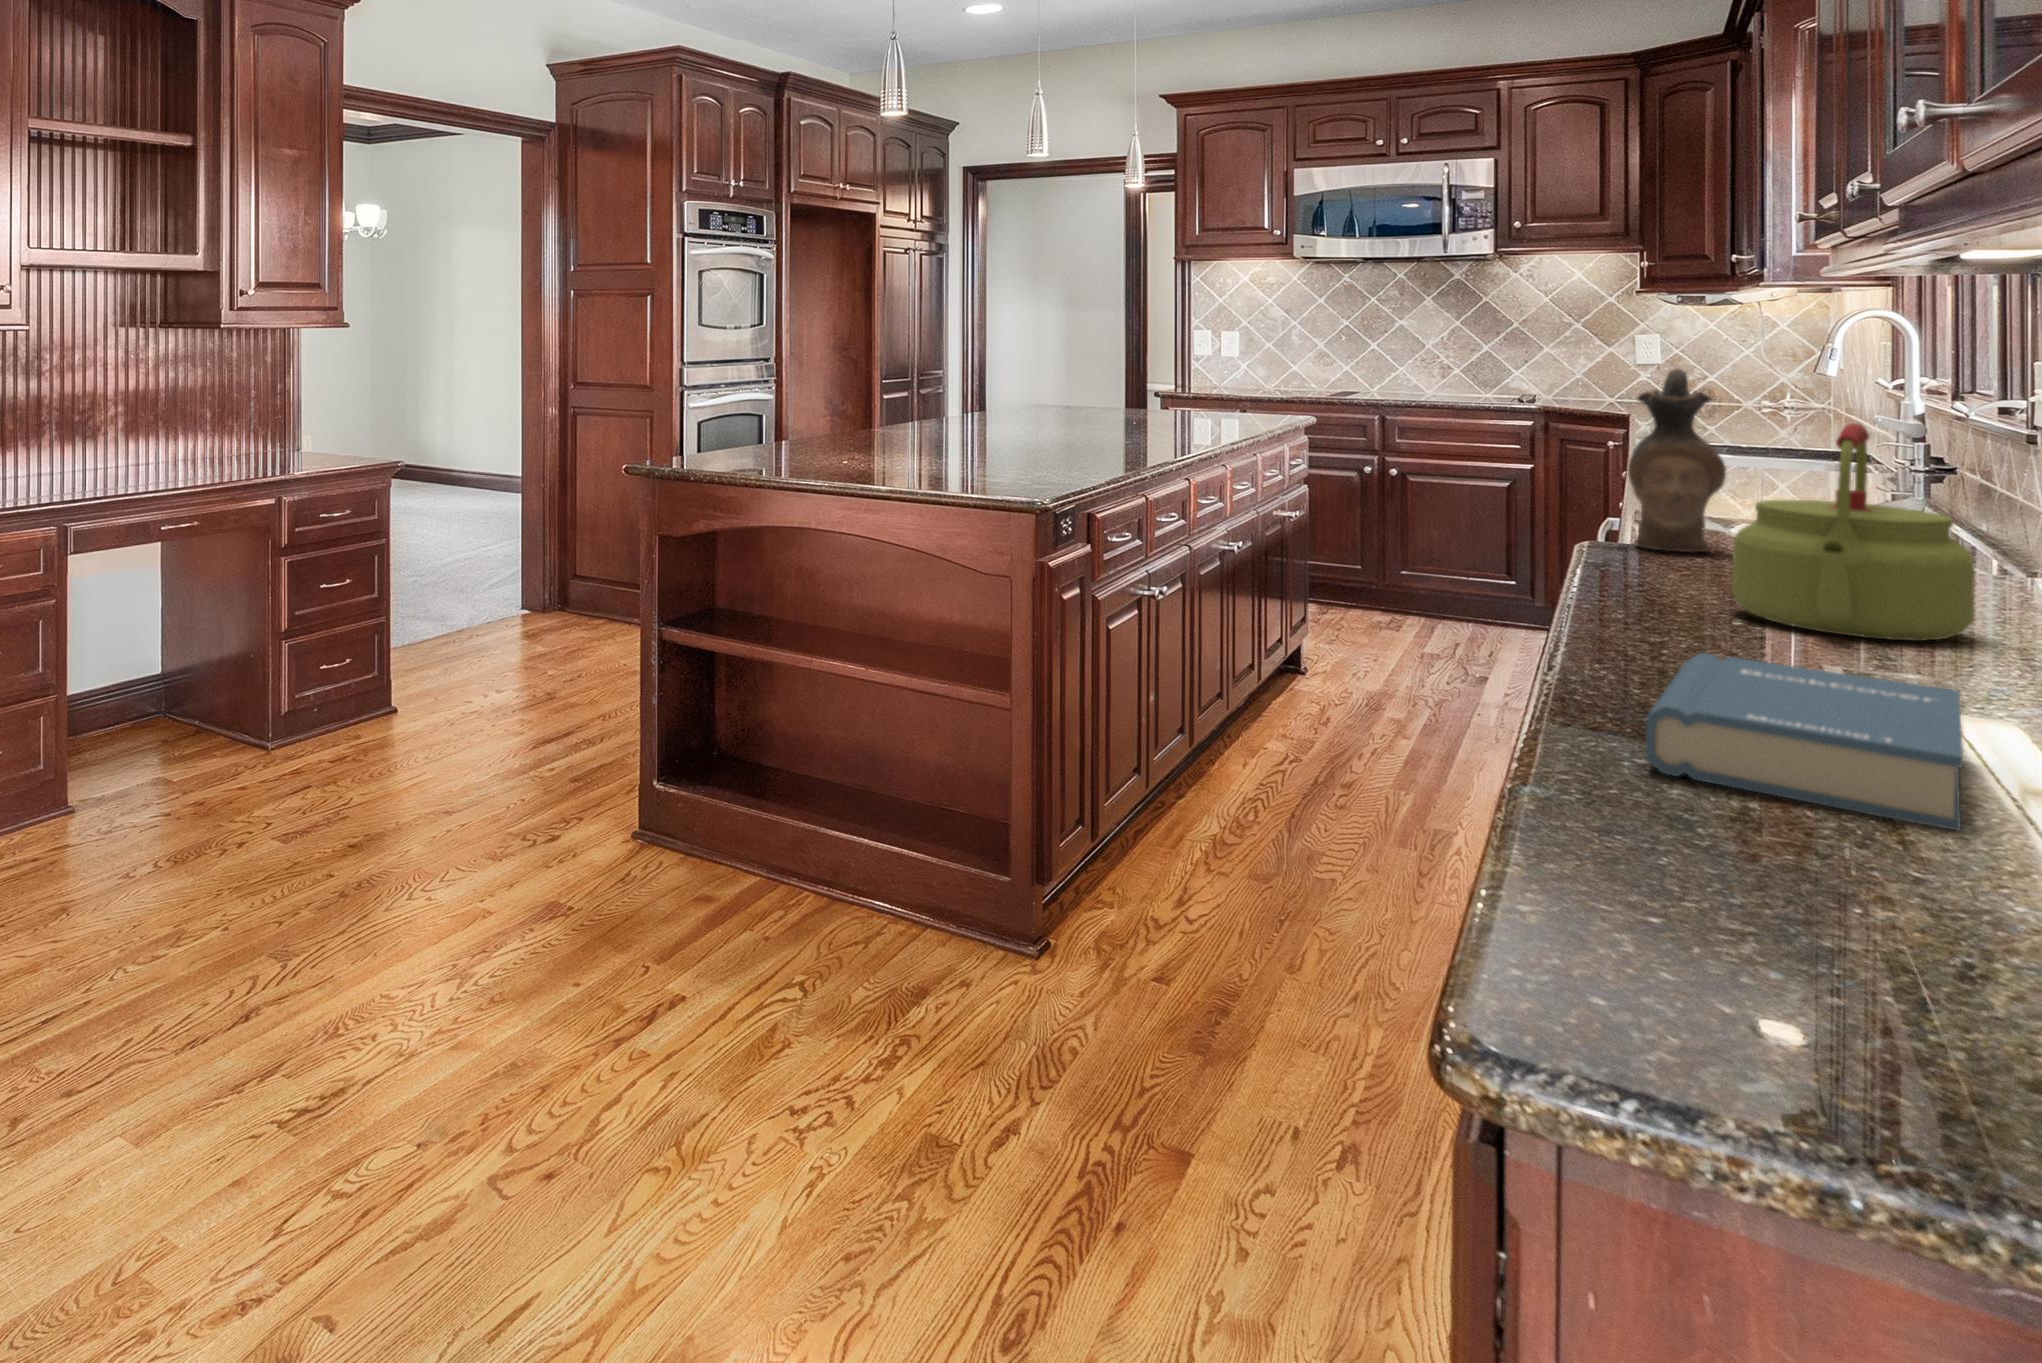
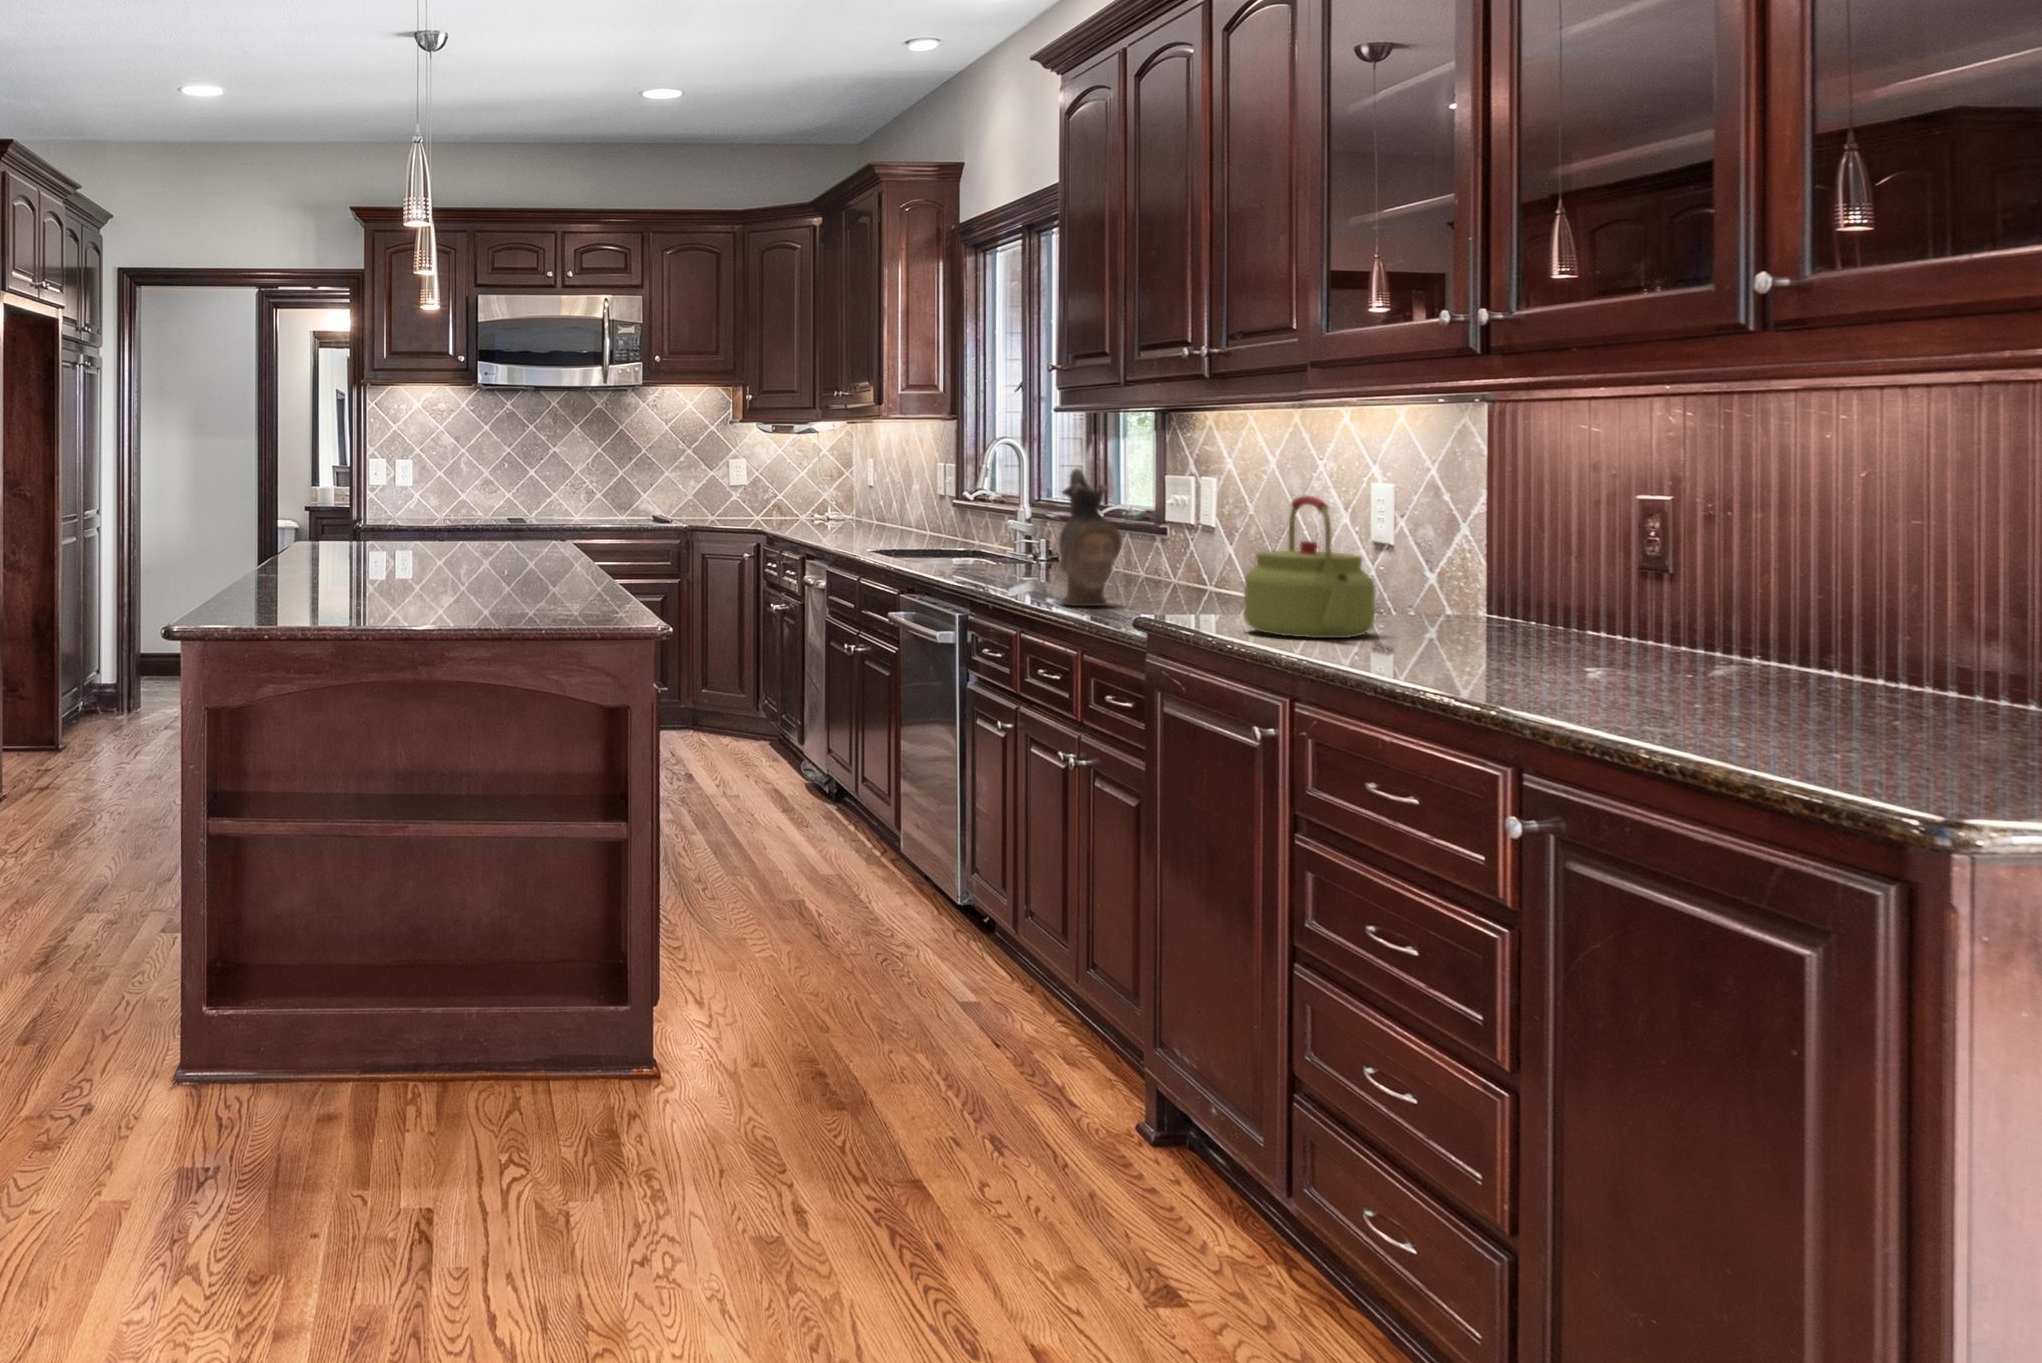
hardback book: present [1646,653,1963,831] -> none [1437,640,1681,710]

